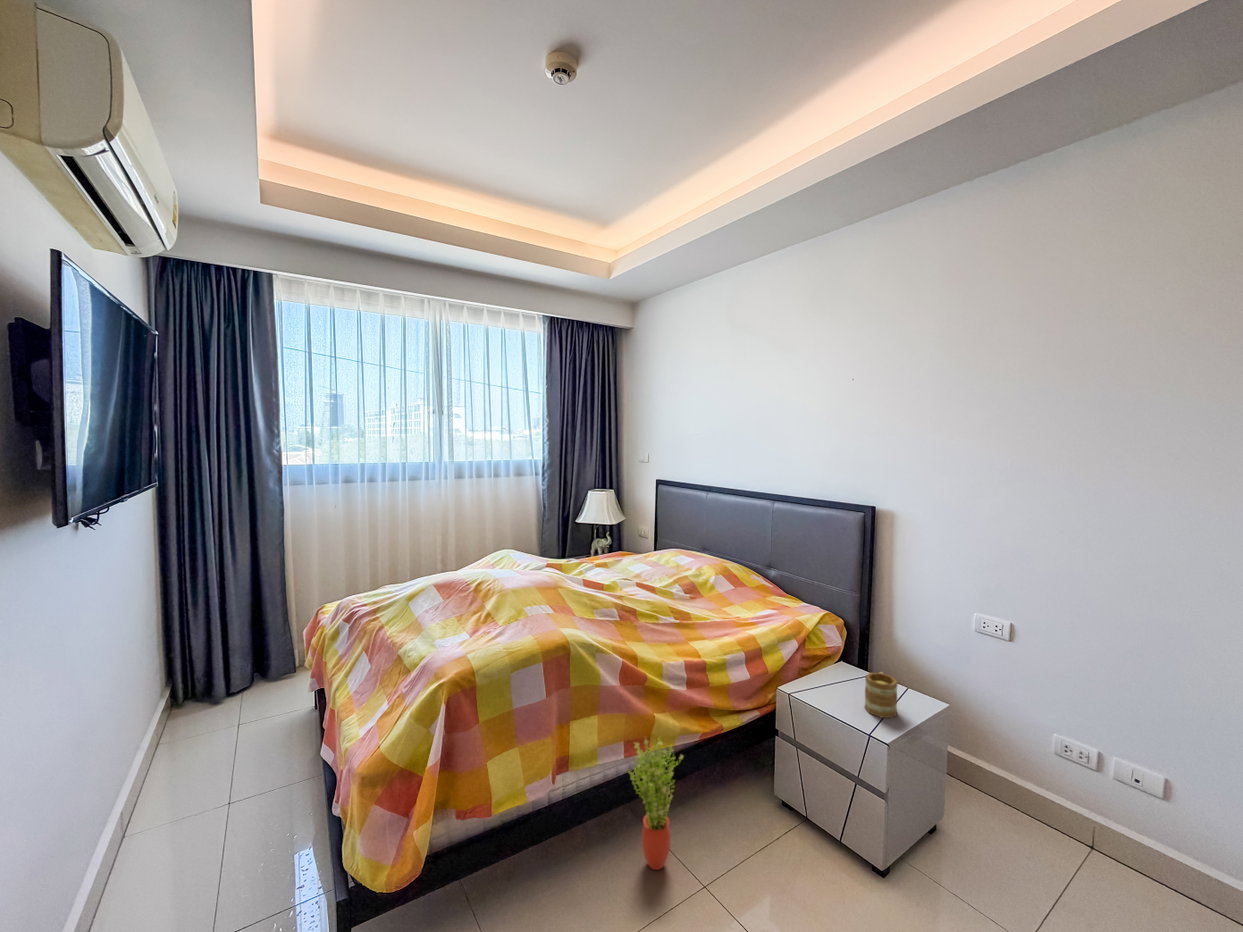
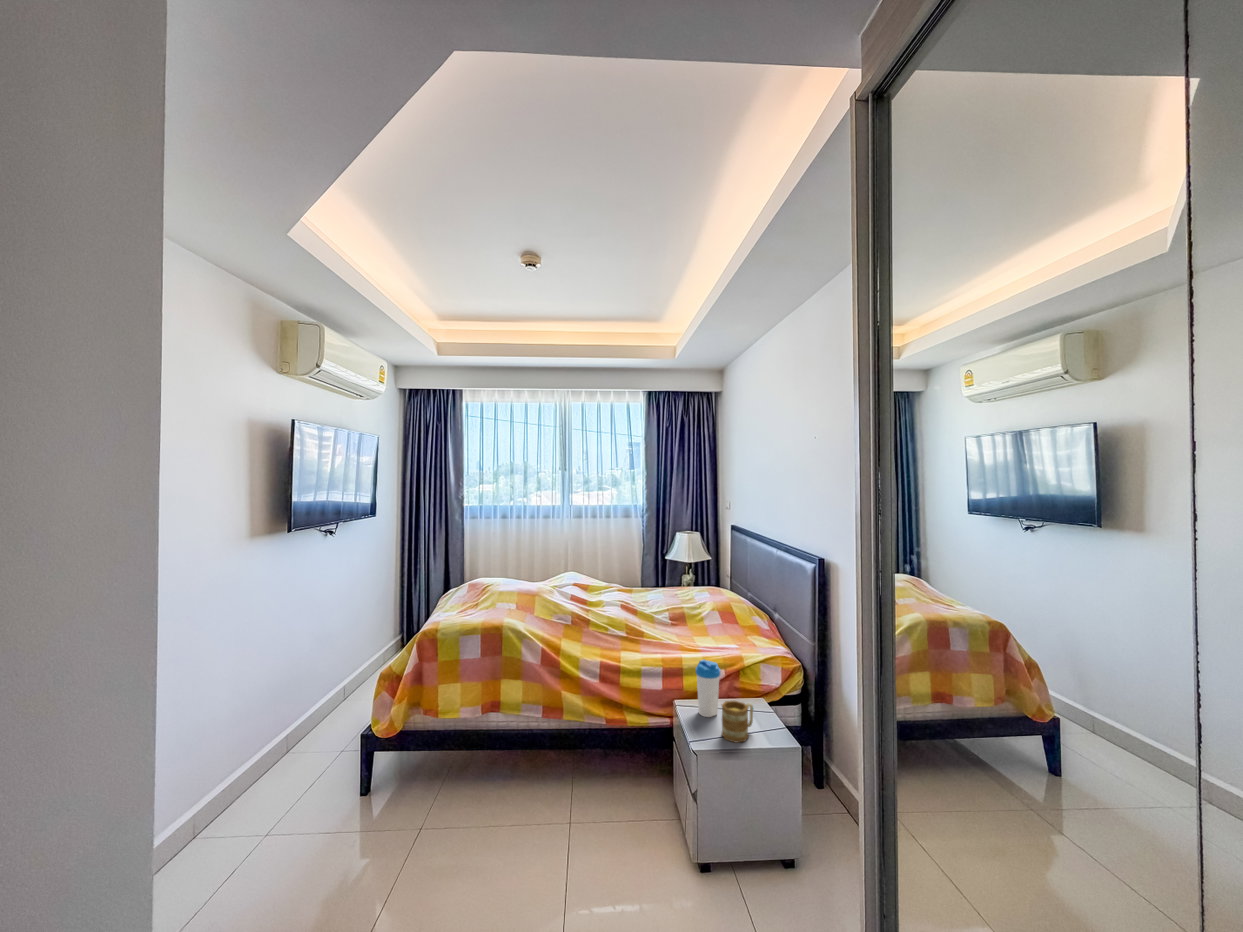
water bottle: none [805,634,835,698] -> present [696,660,720,717]
potted plant: present [628,739,683,870] -> none [526,704,567,808]

